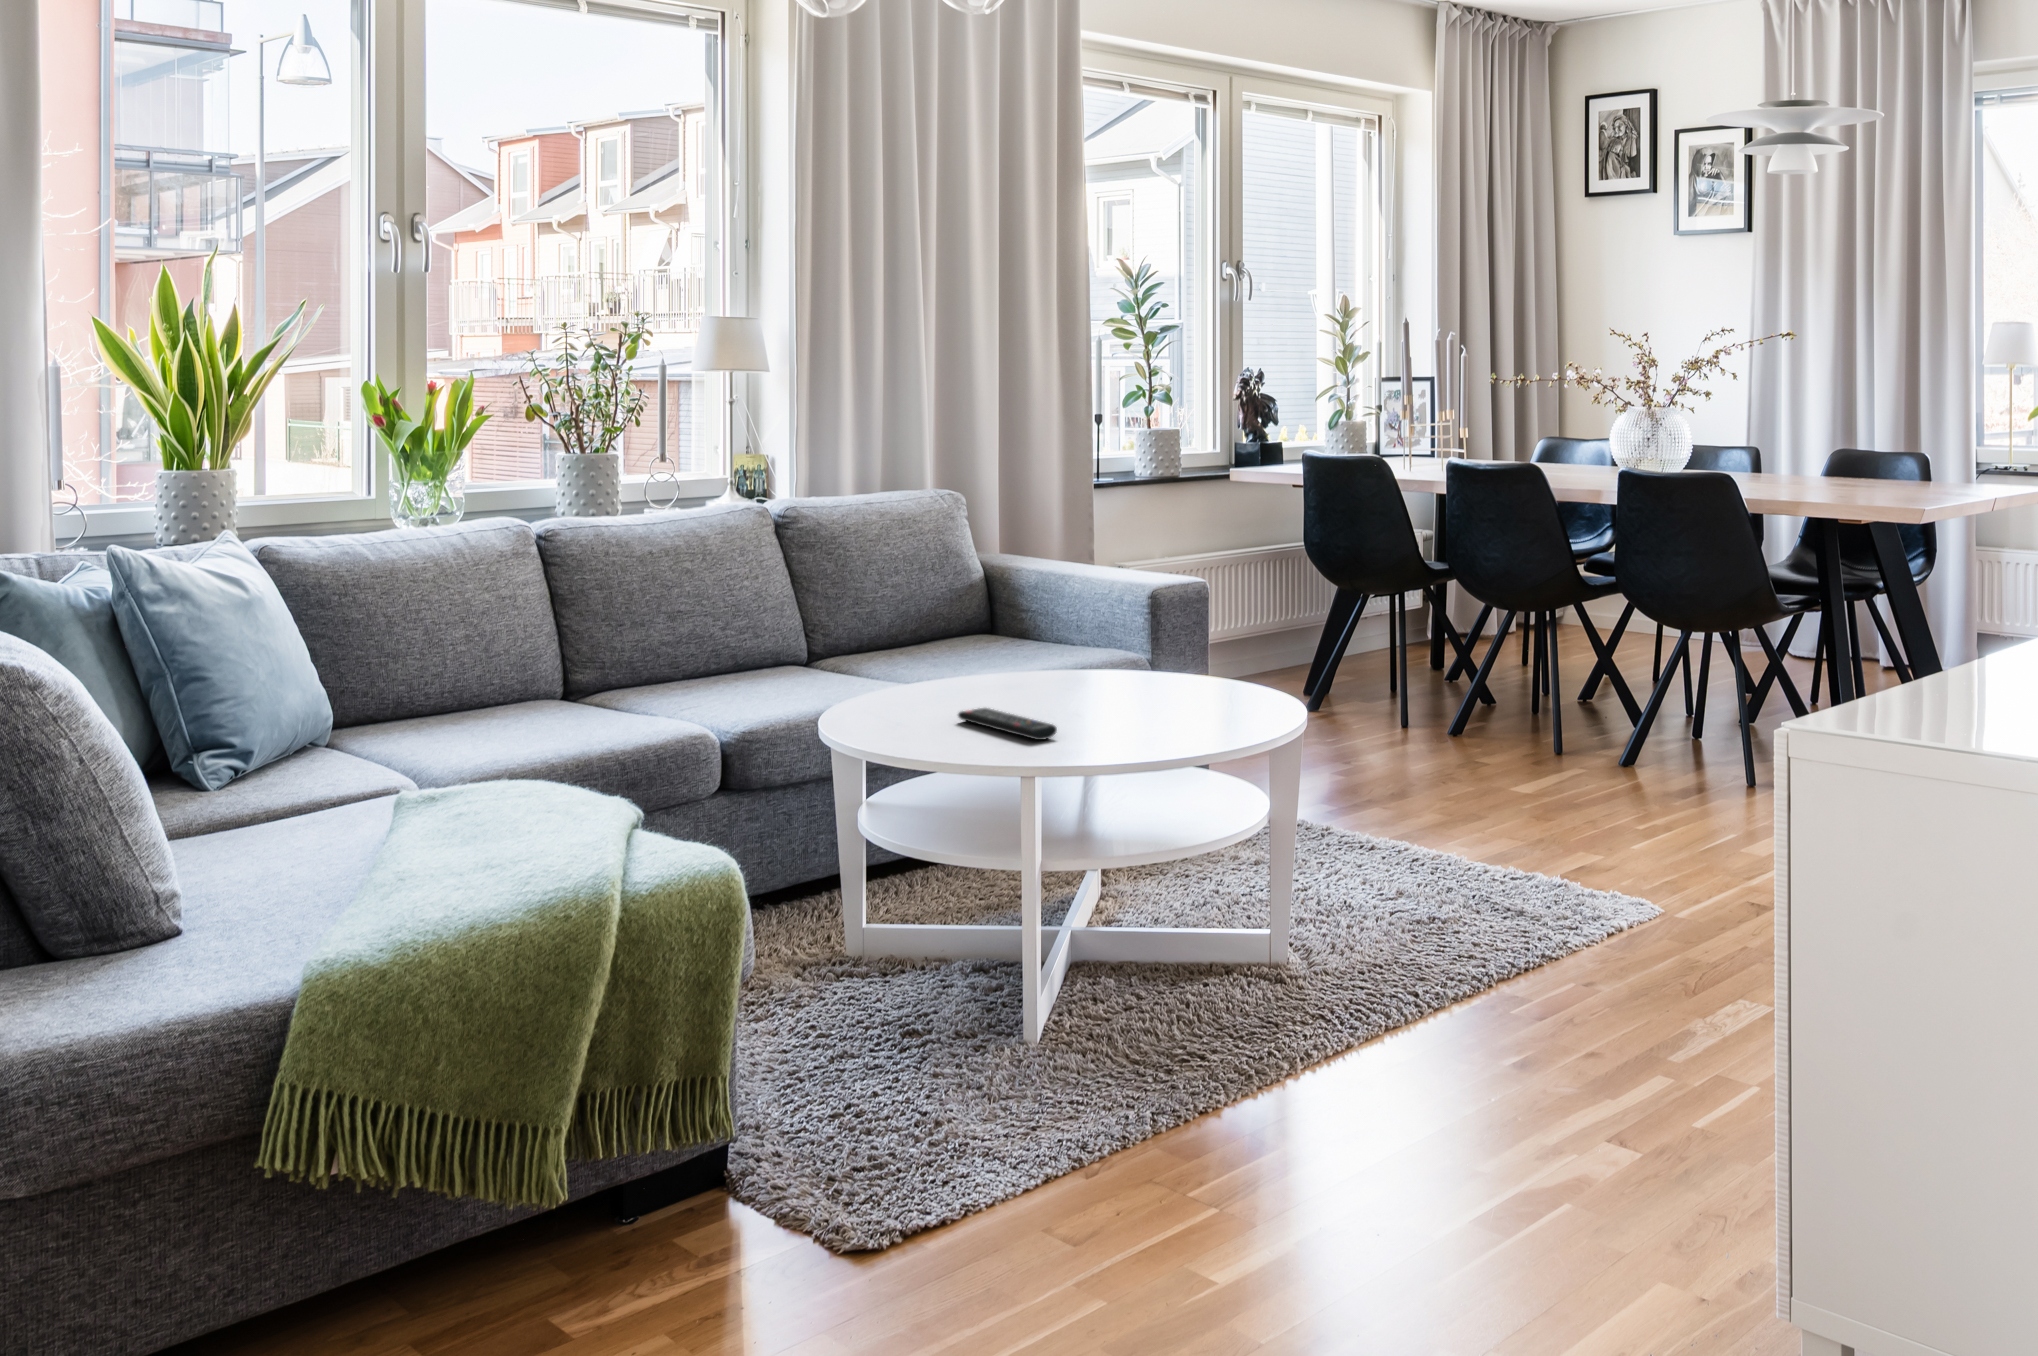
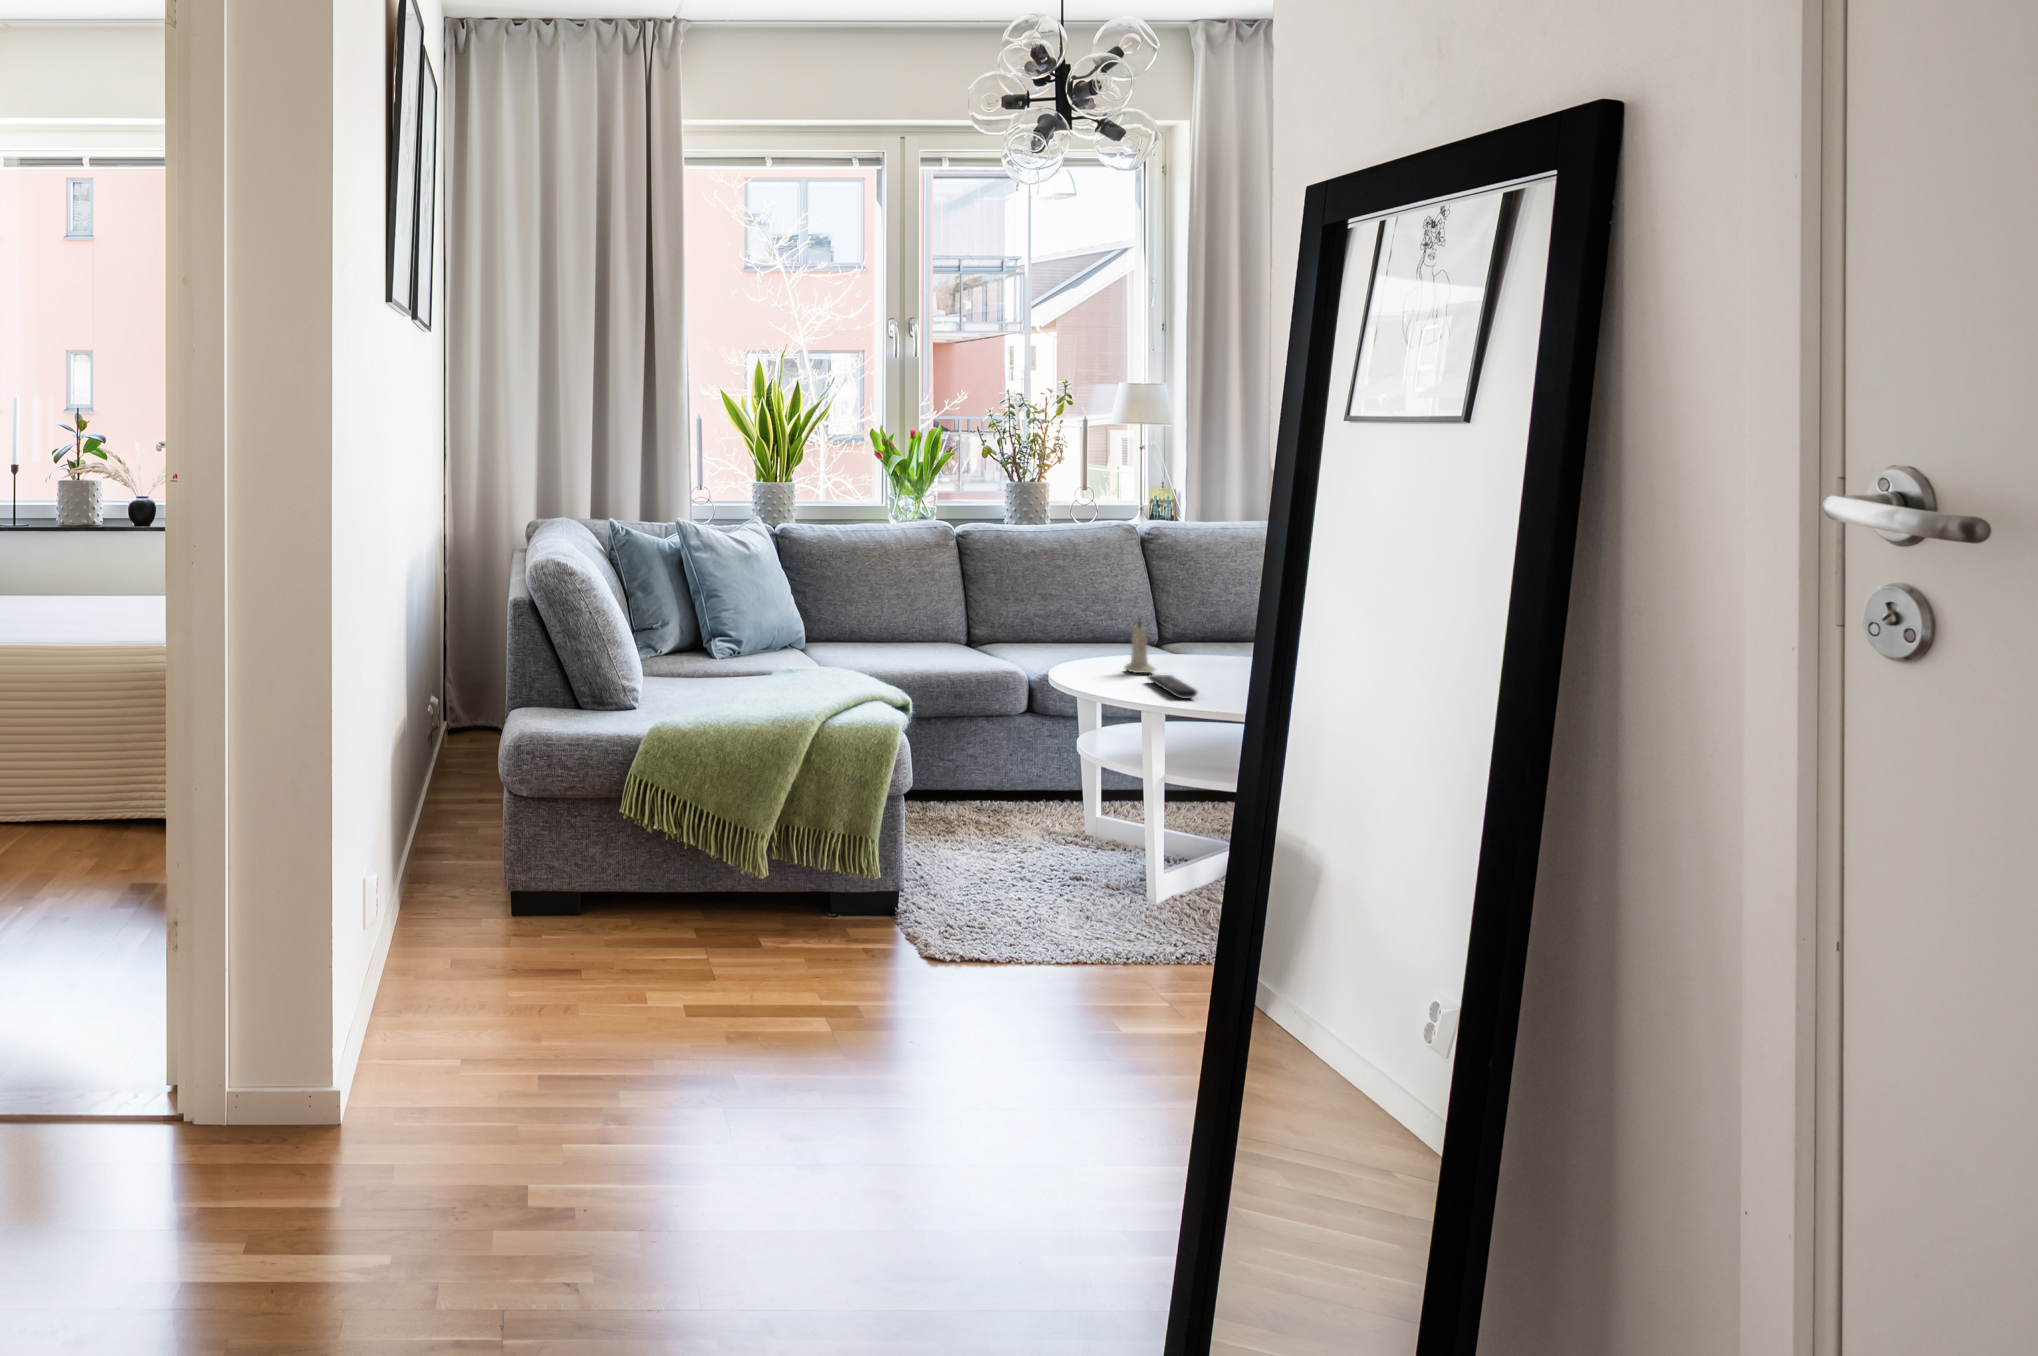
candle: none [901,629,945,710] -> present [1125,618,1155,673]

